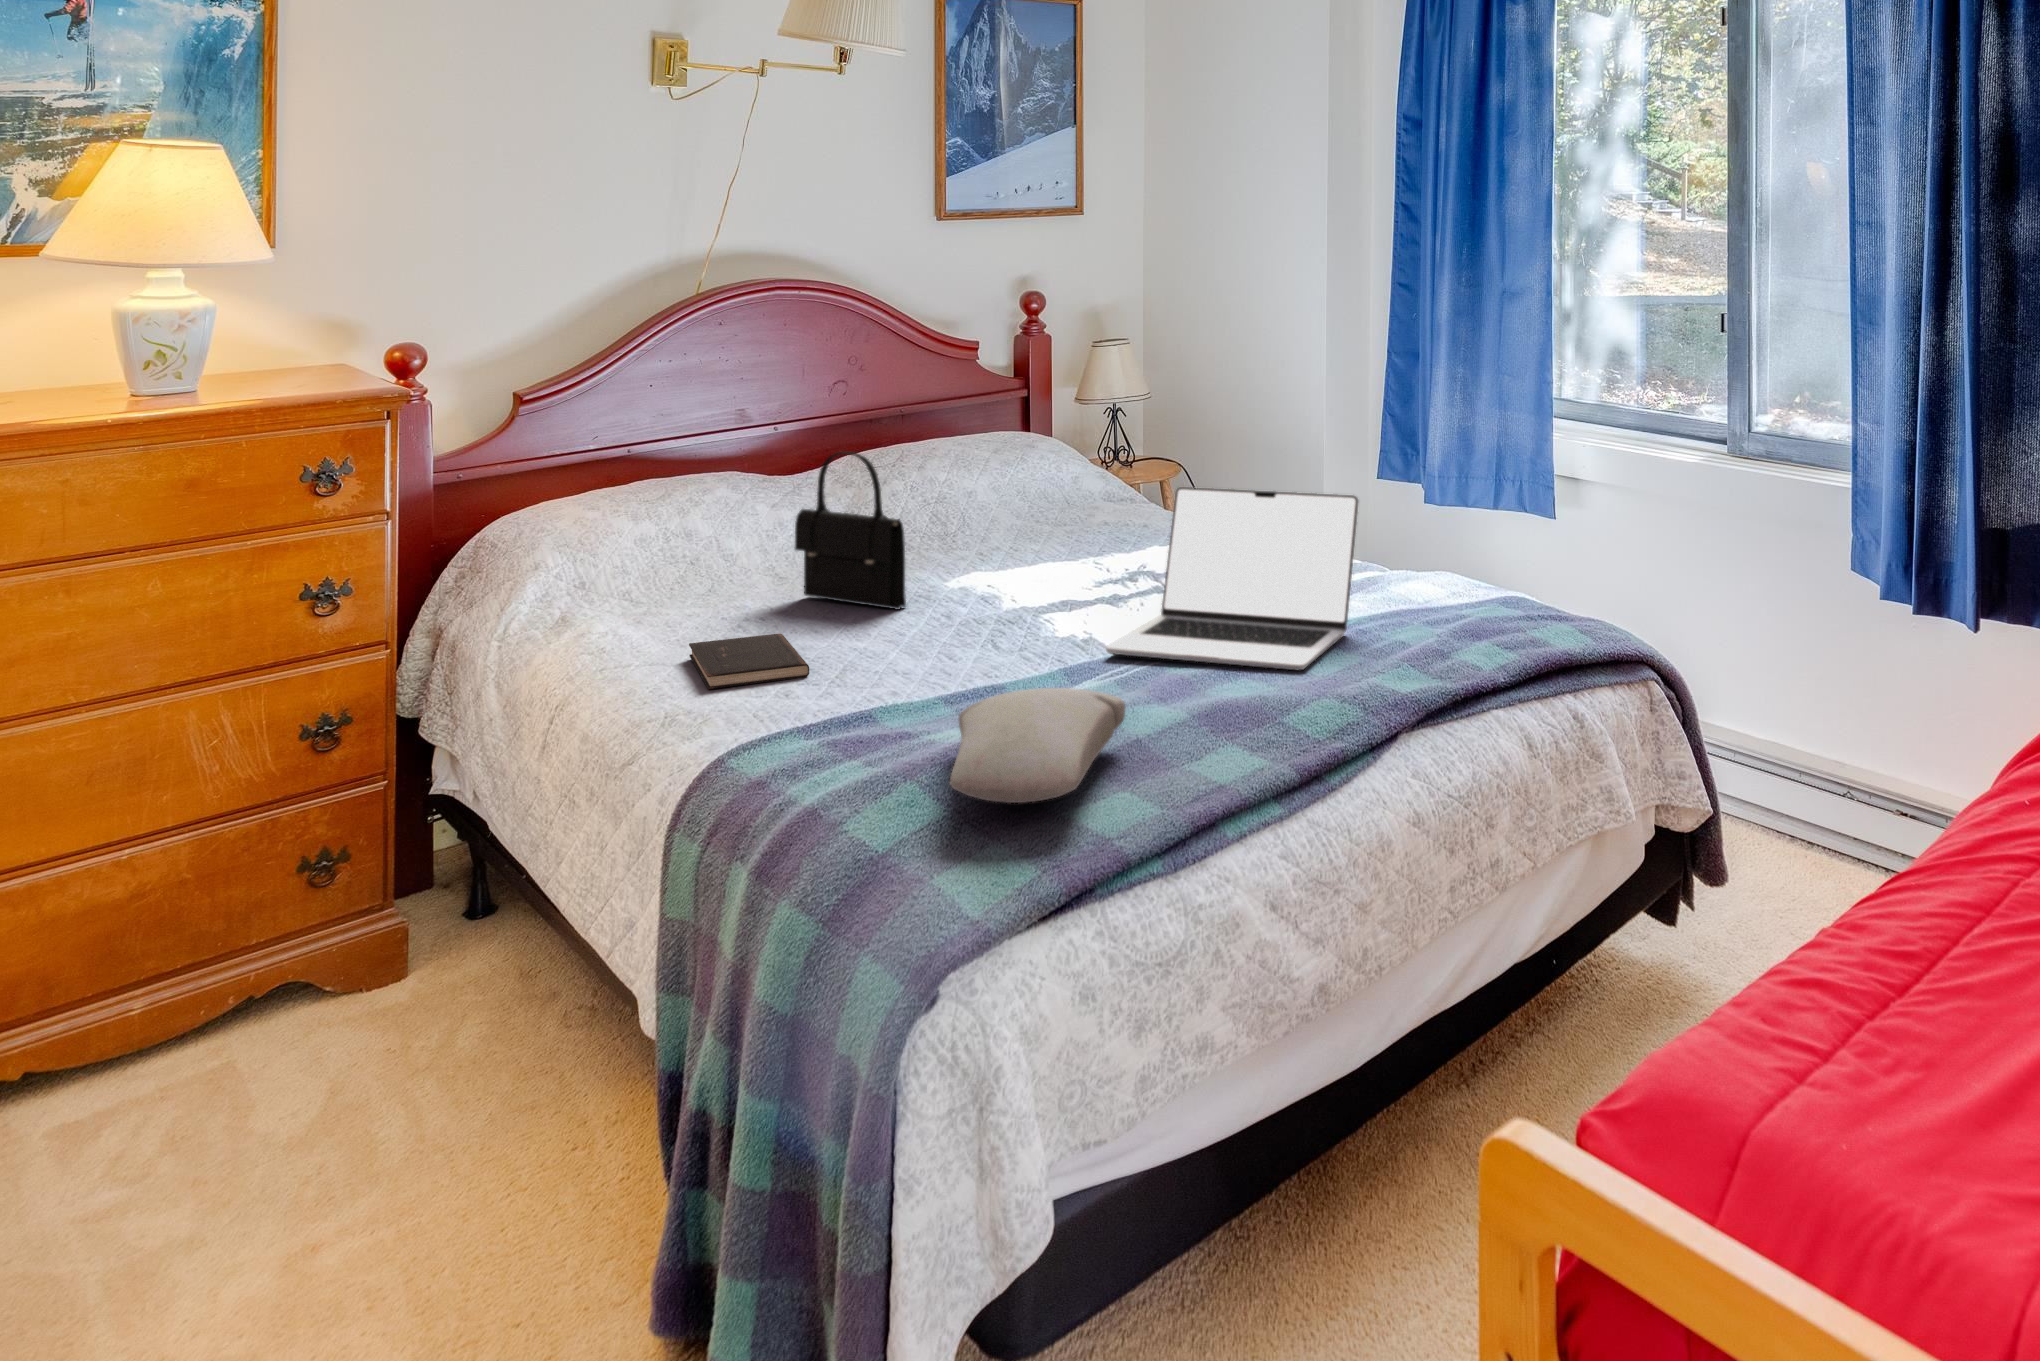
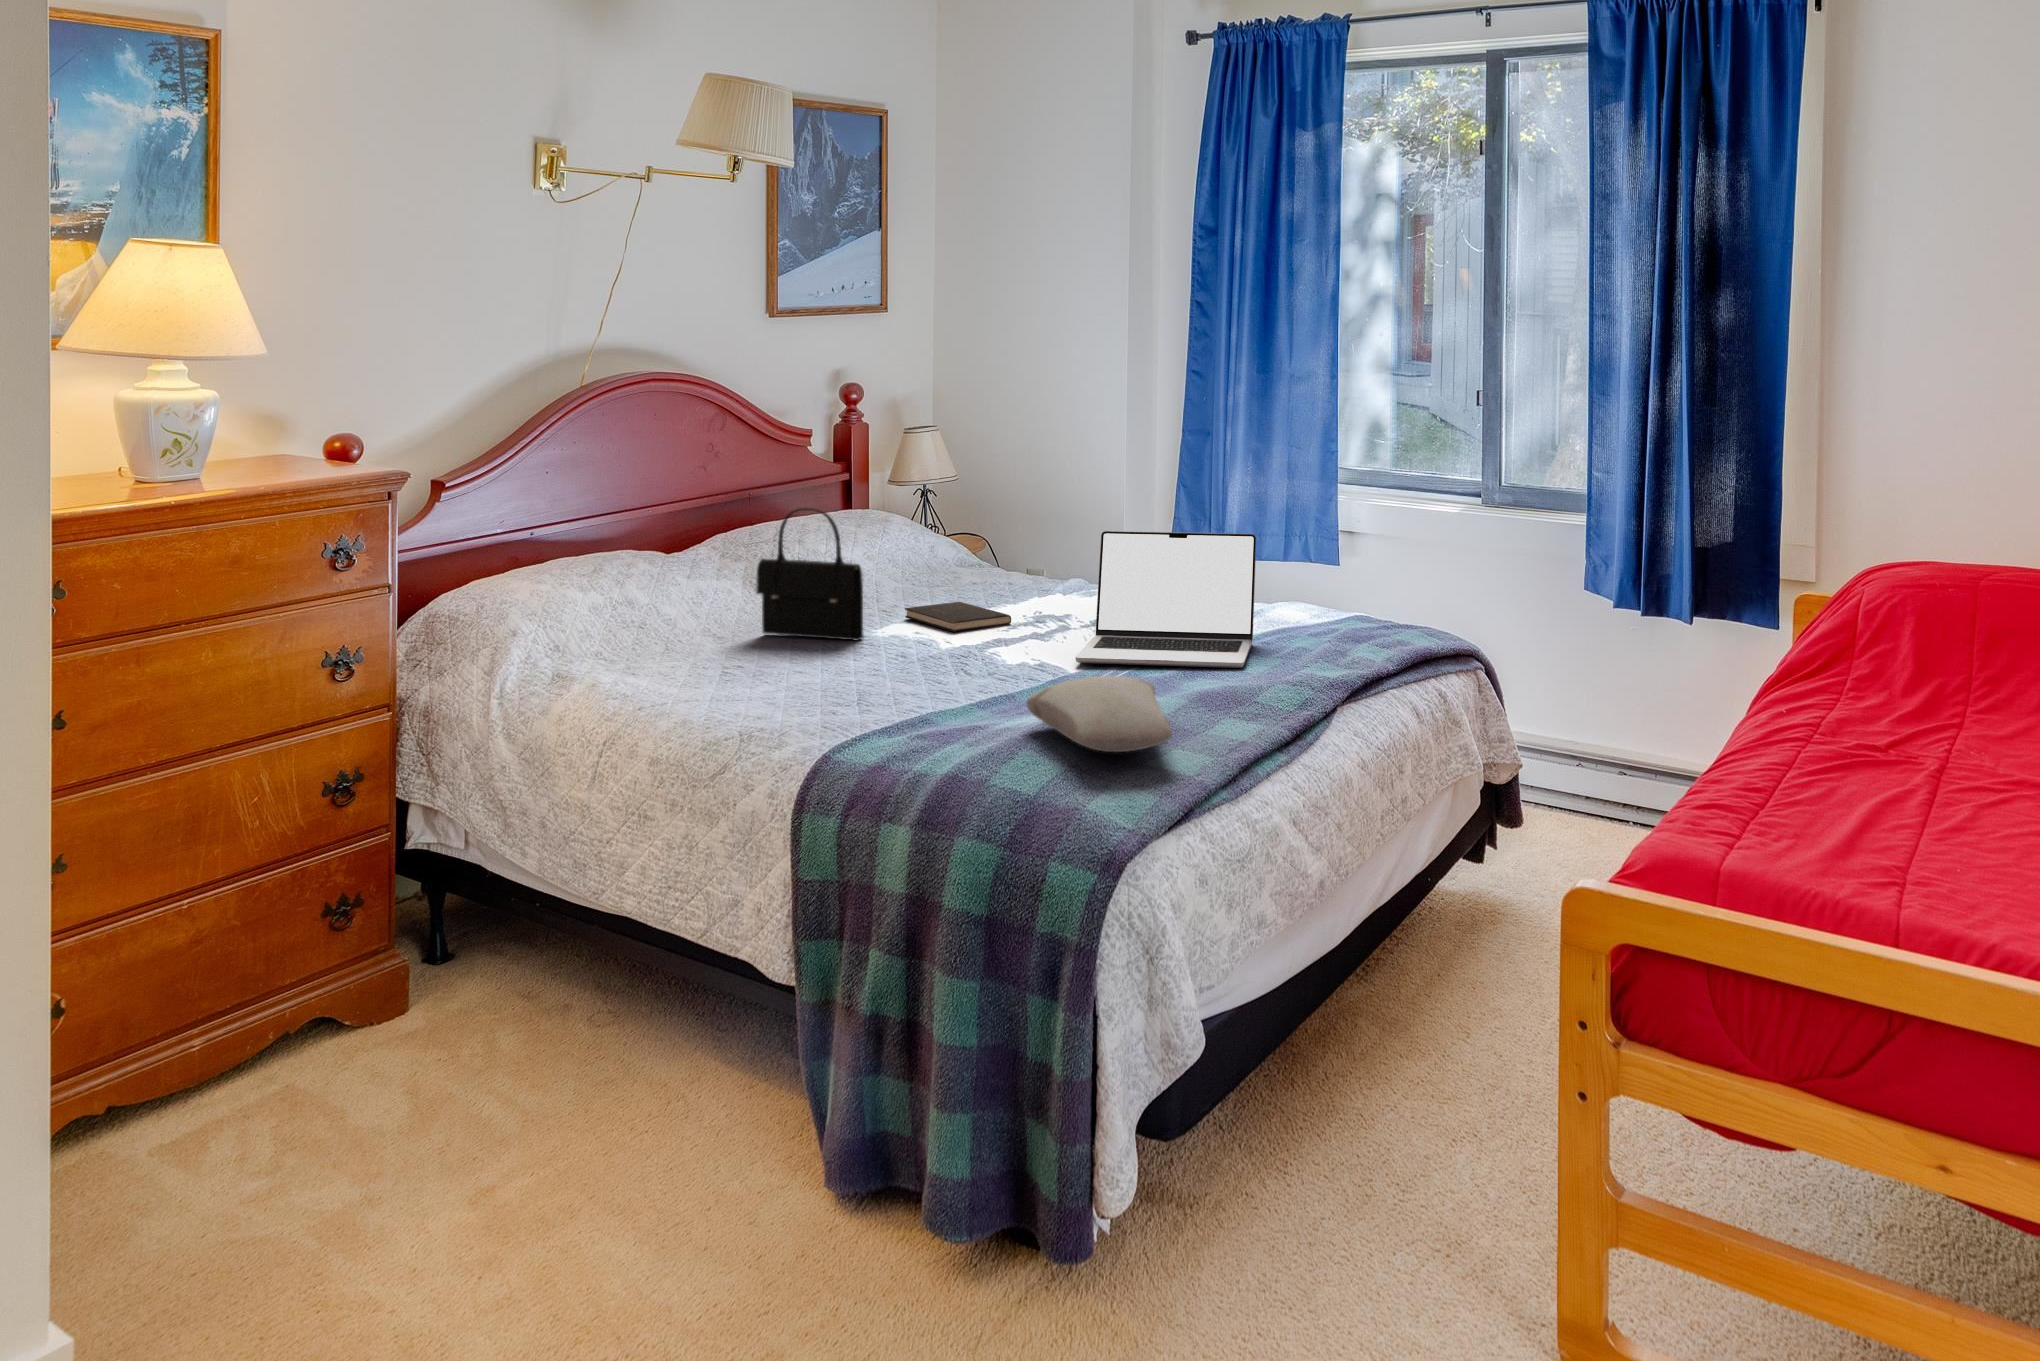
hardcover book: present [689,633,809,689] -> present [905,602,1011,632]

